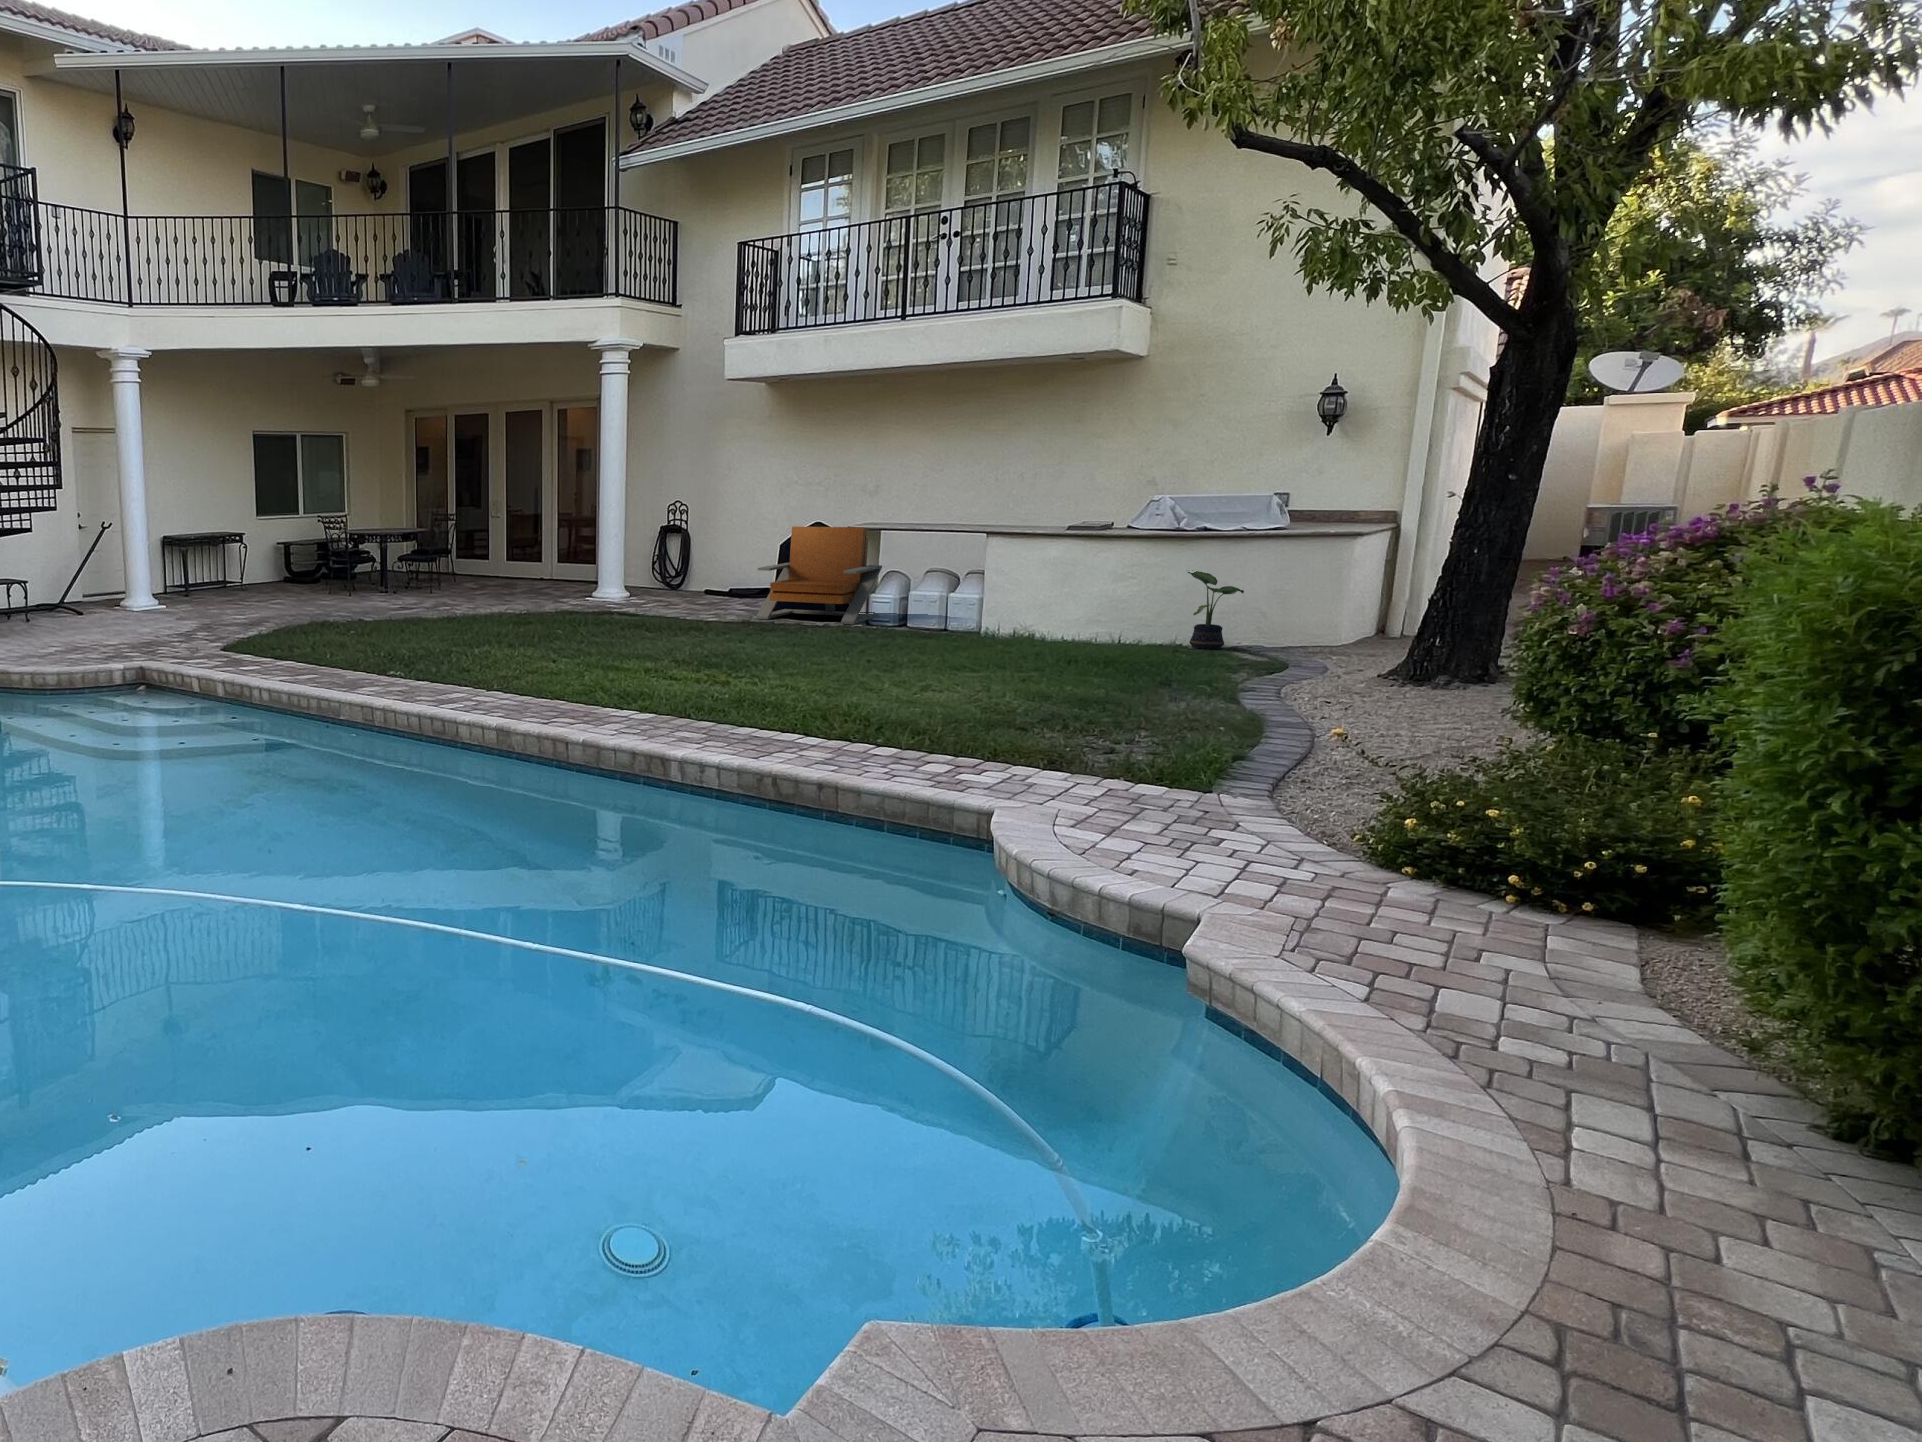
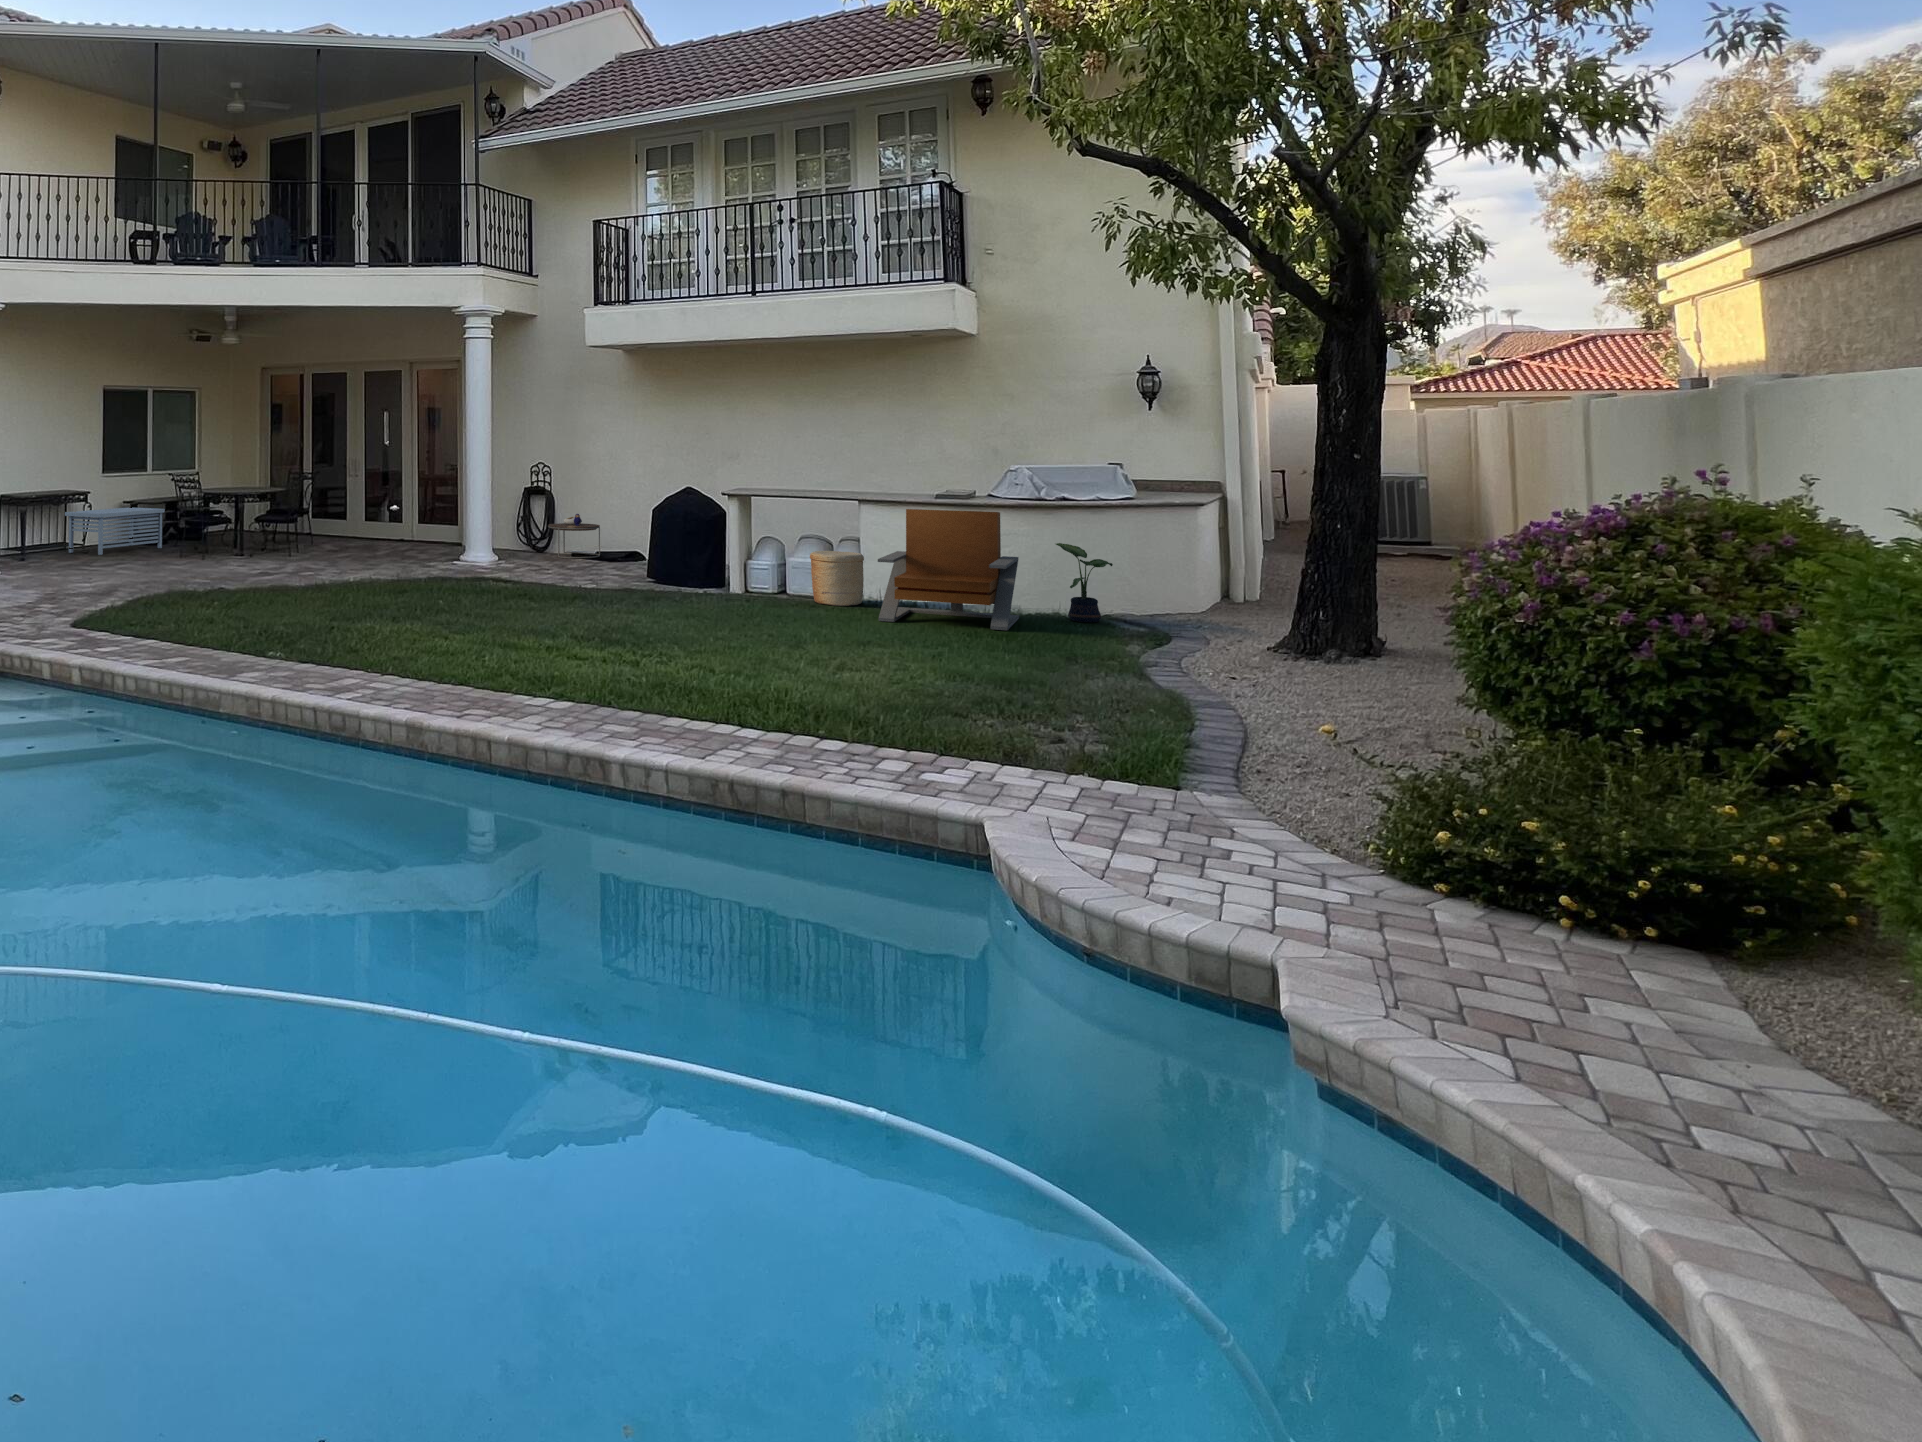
lounge chair: present [756,526,882,624] -> present [878,509,1019,630]
storage bench: none [225,545,318,589] -> present [65,508,165,555]
side table: none [684,548,736,591] -> present [548,514,600,558]
woven basket: none [930,580,986,634] -> present [810,551,864,606]

